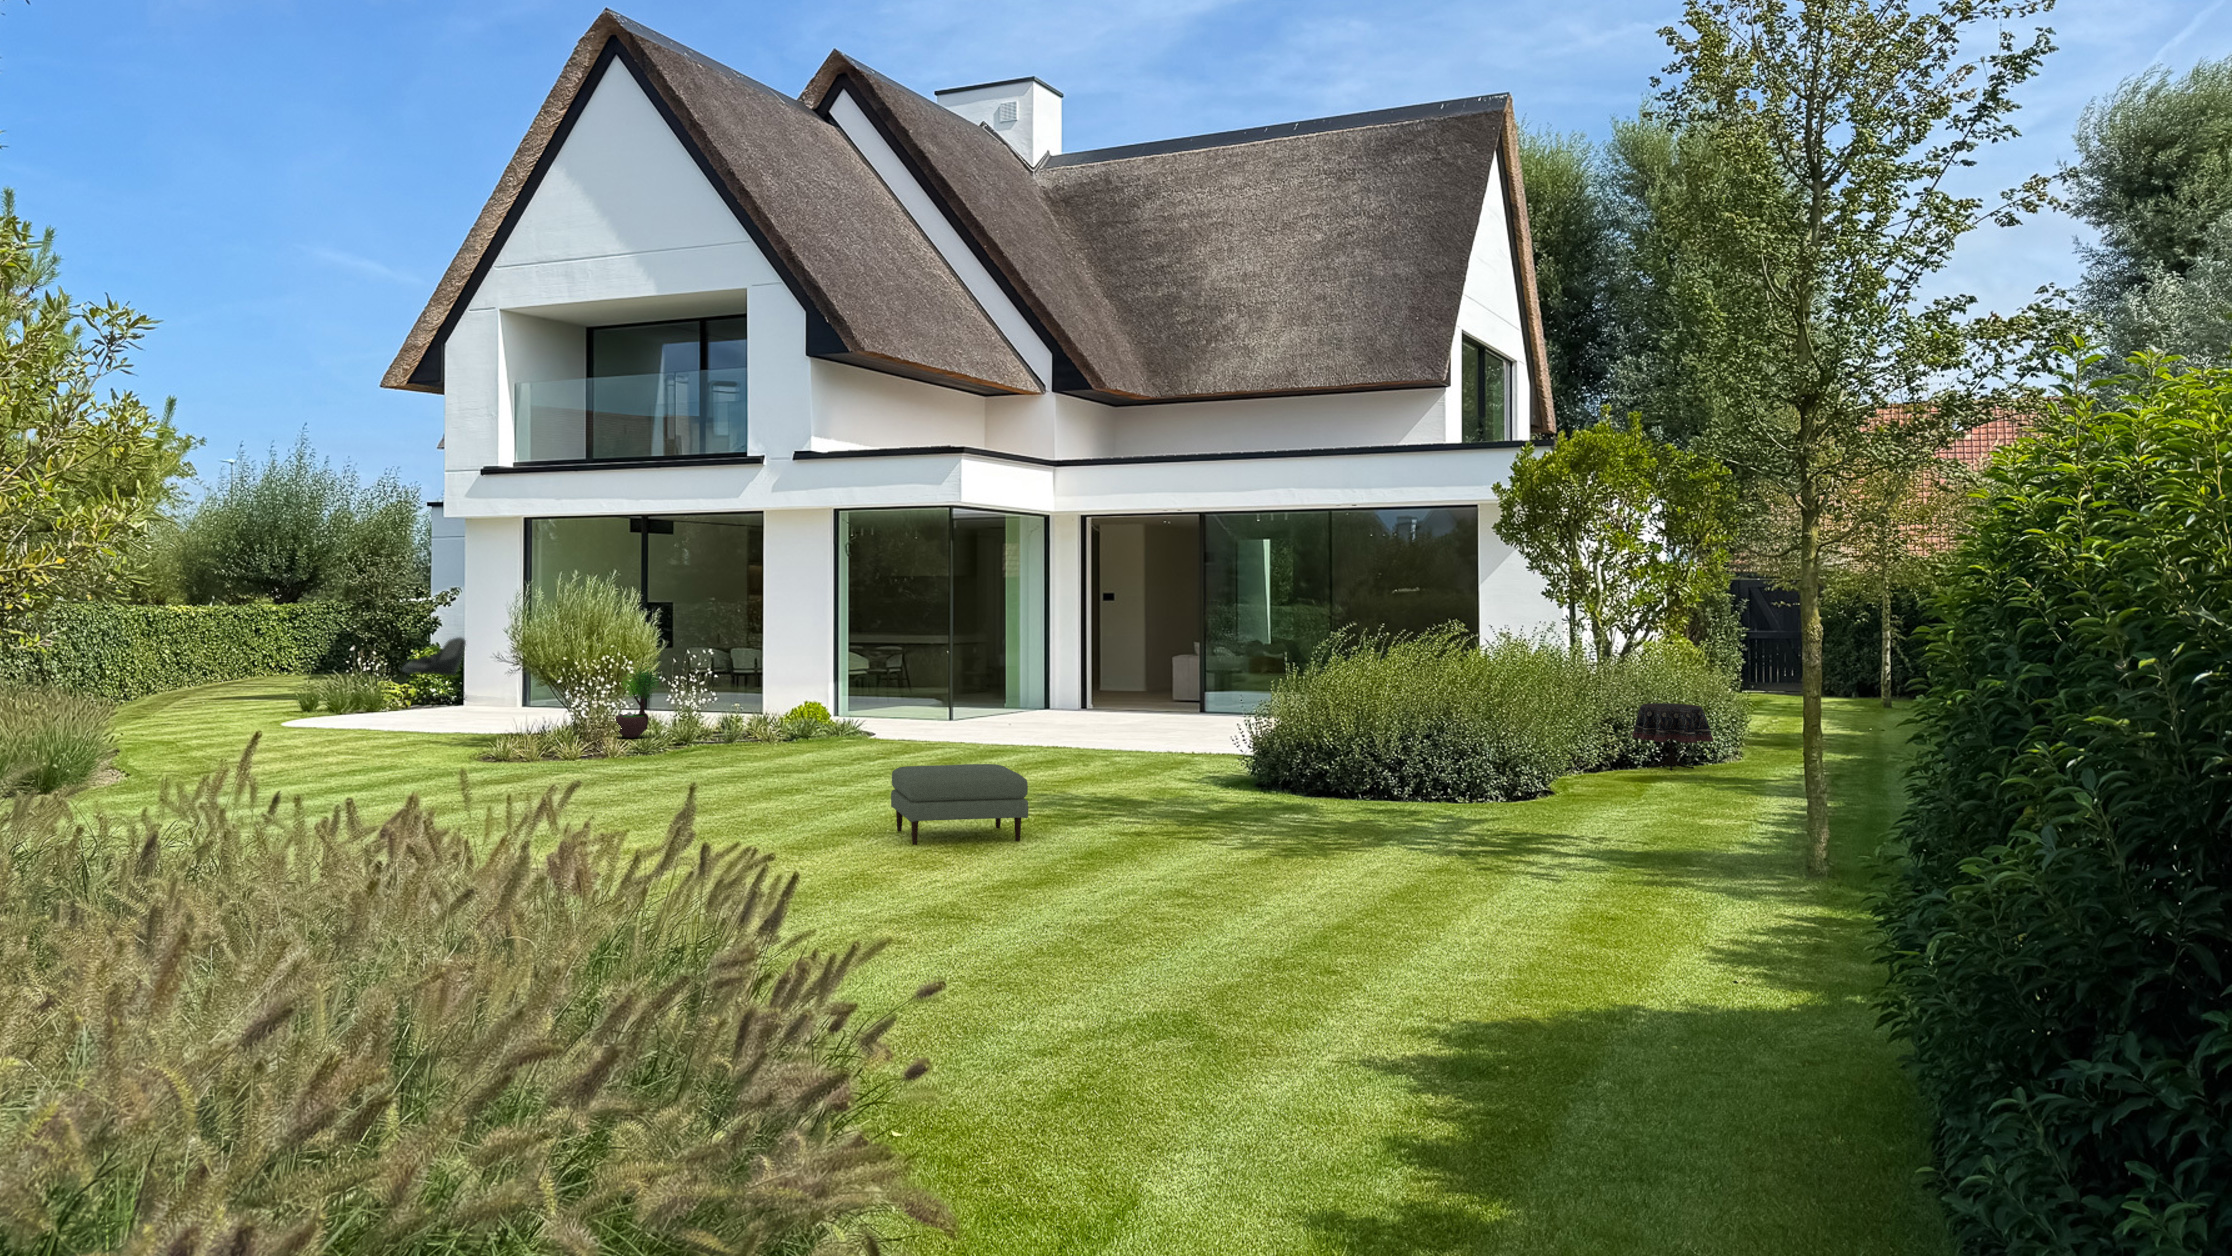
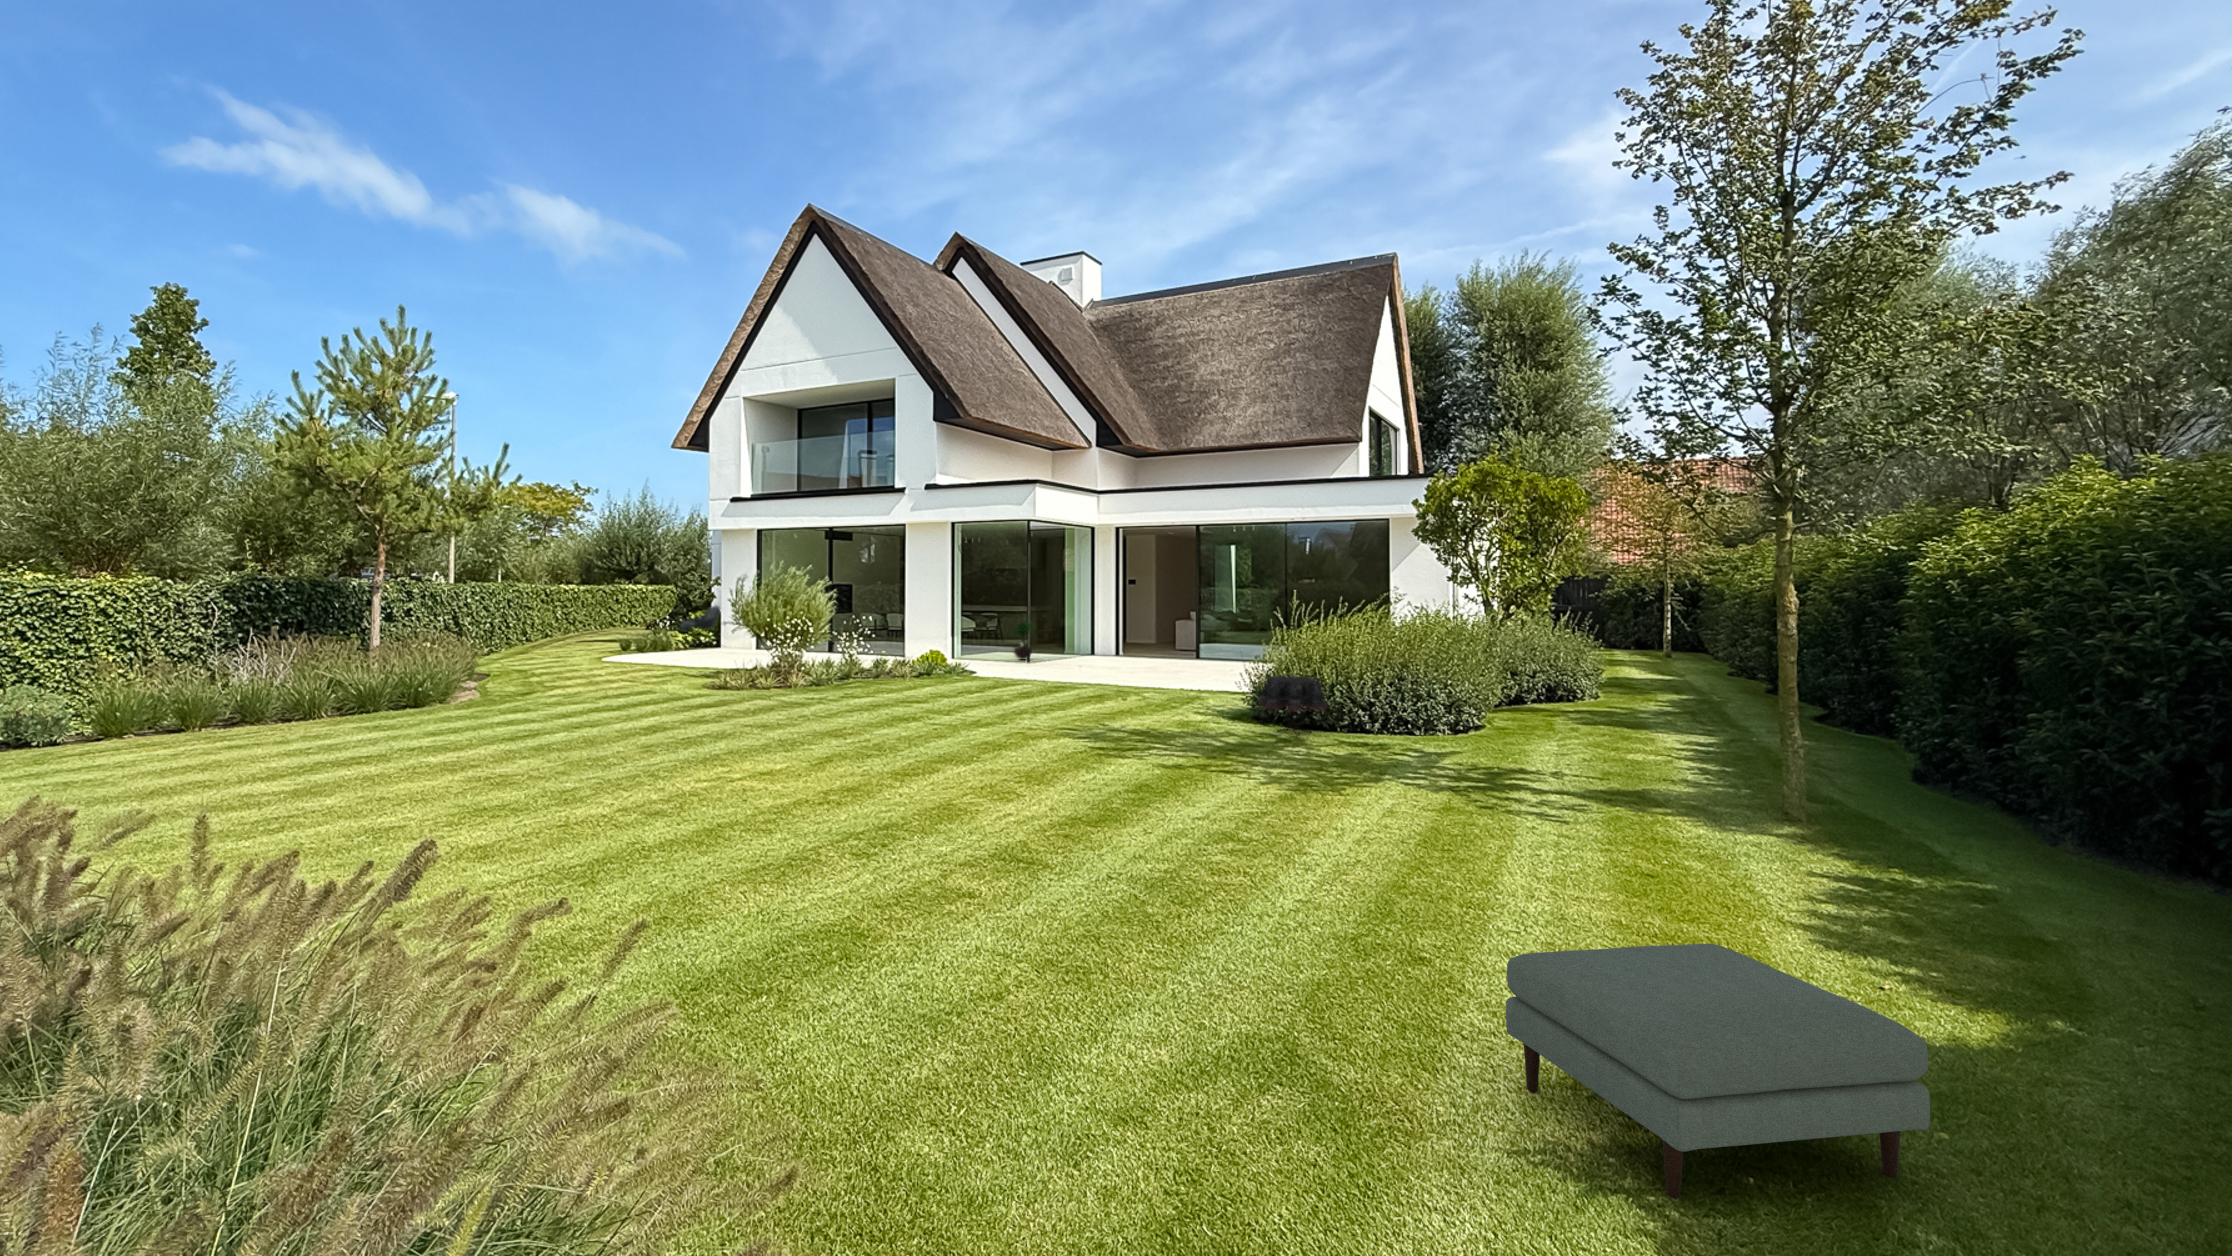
potted tree: present [615,667,659,738] -> present [1014,621,1032,660]
side table: present [1632,703,1714,770] -> present [1259,675,1328,735]
ottoman: present [891,764,1028,845] -> present [1506,944,1930,1198]

